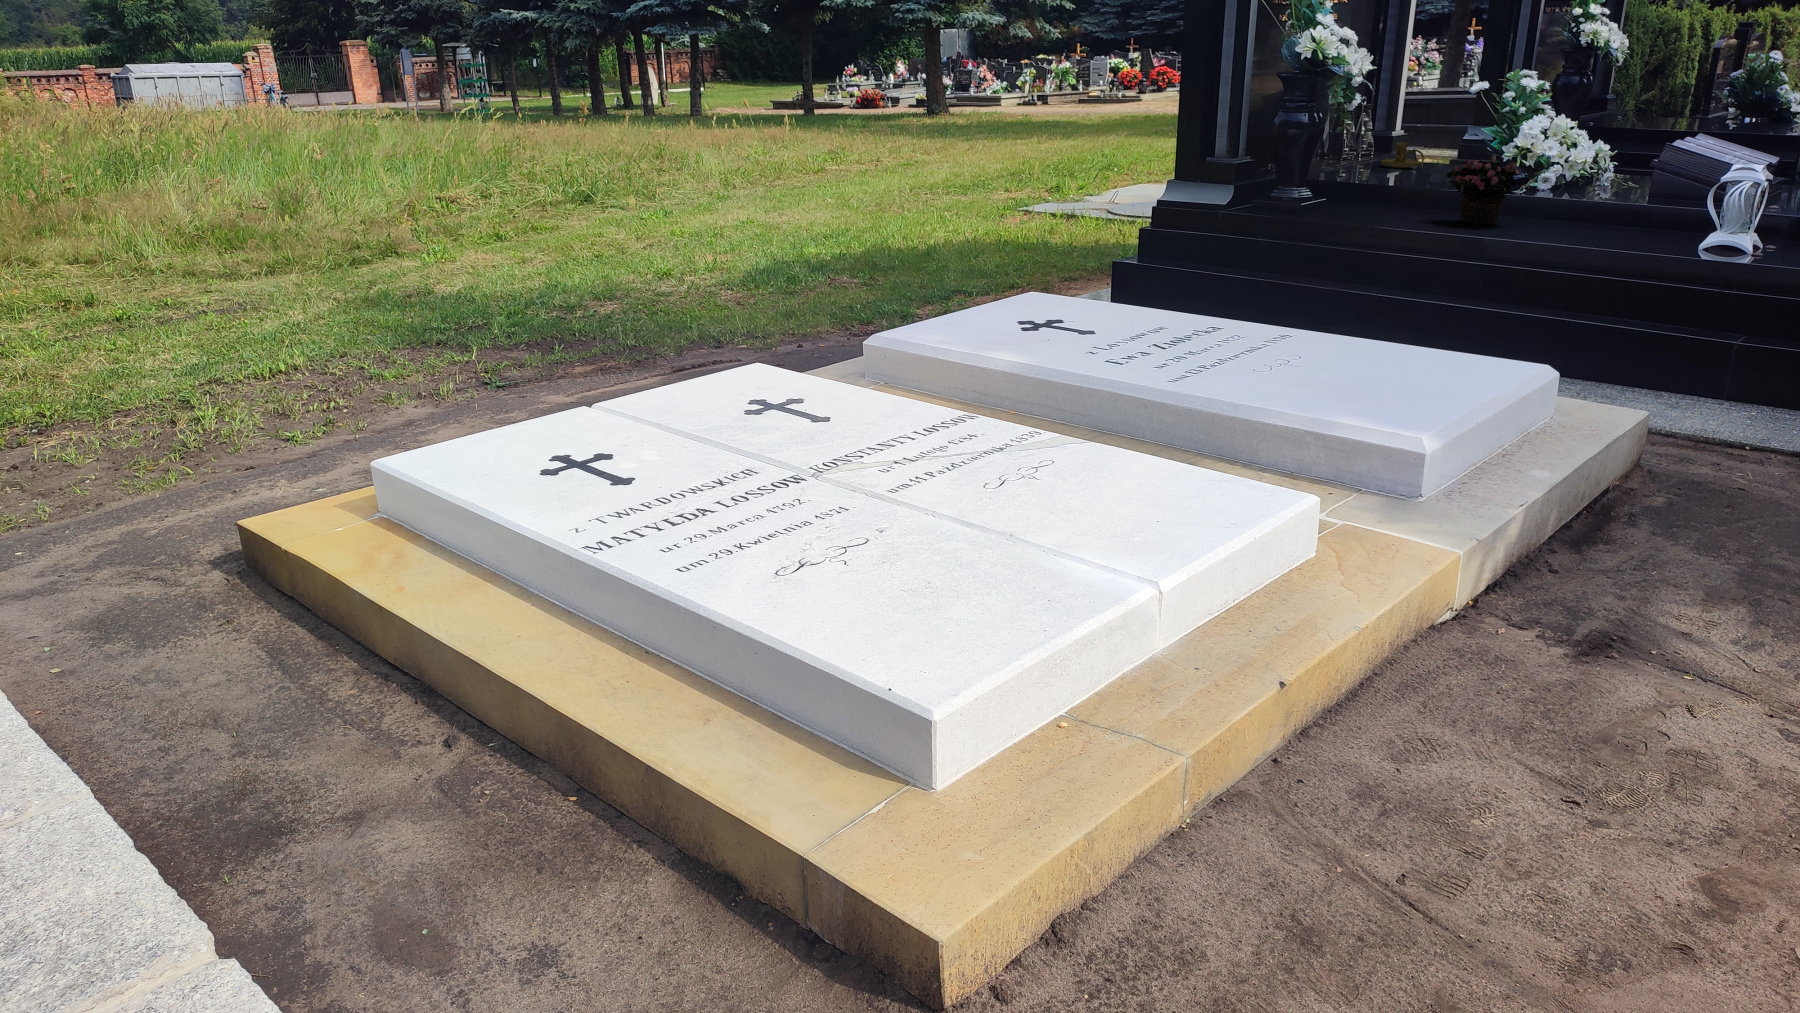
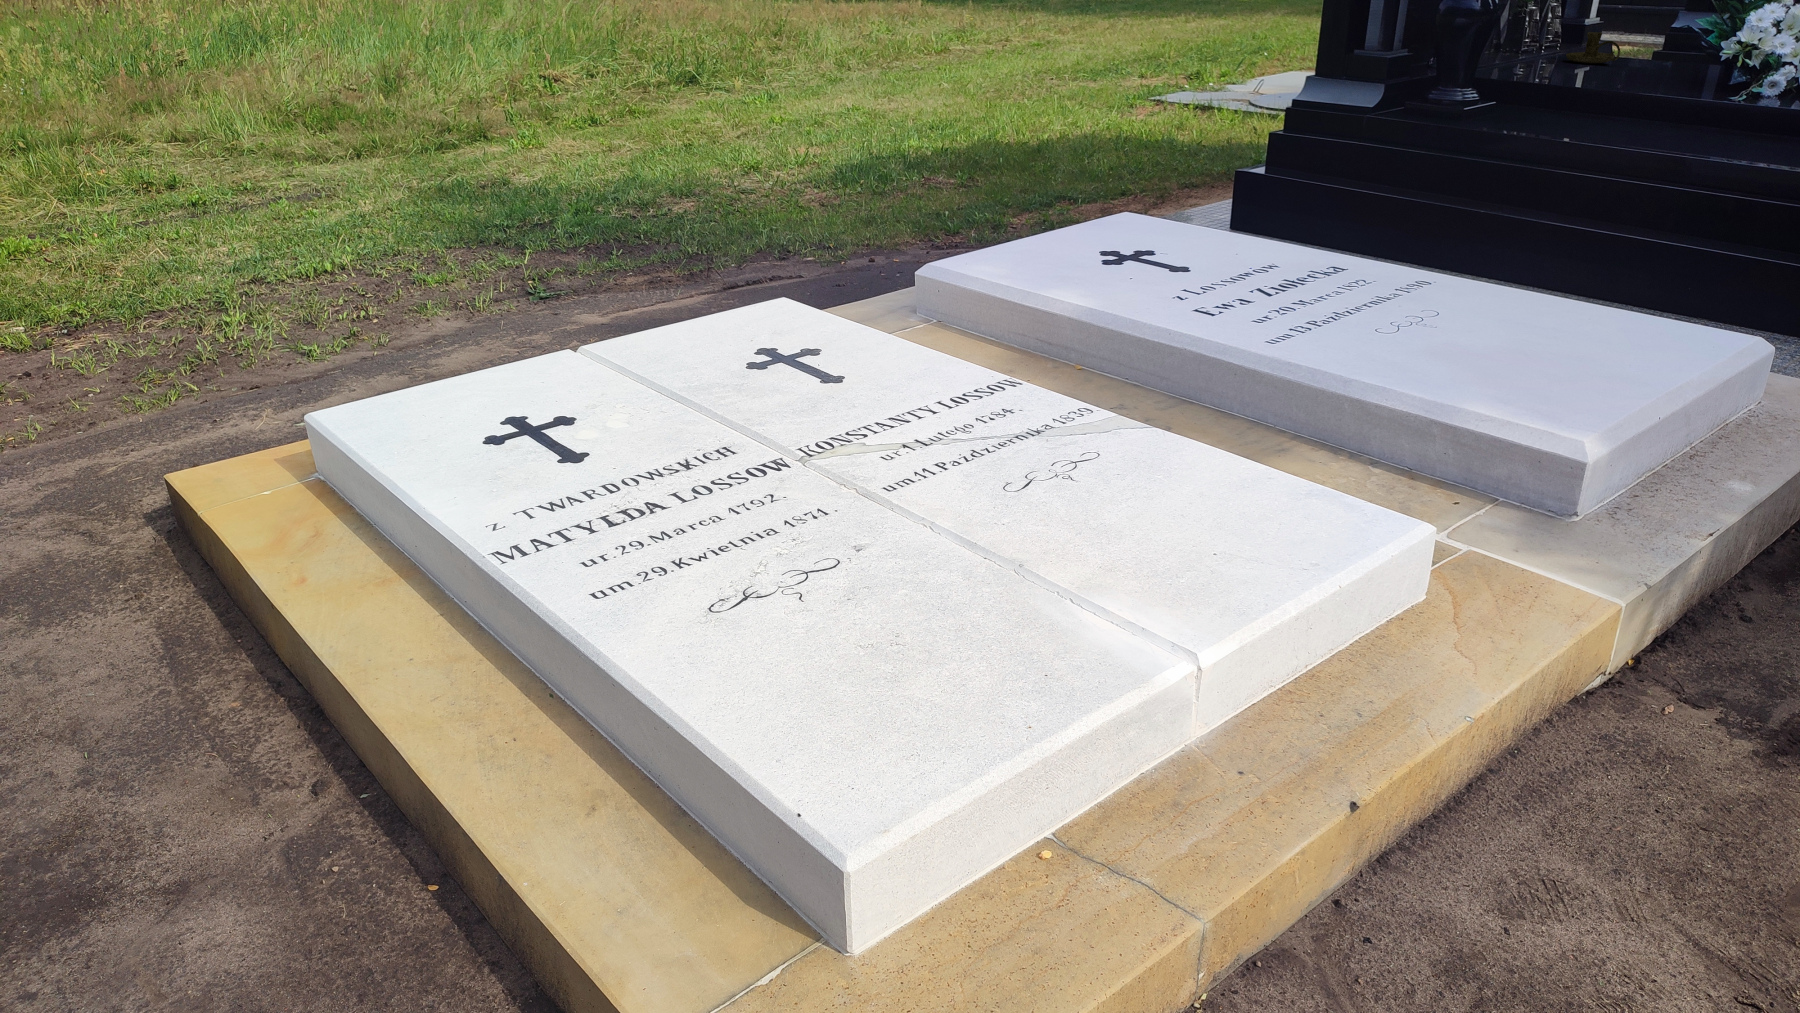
potted flower: present [1447,155,1522,225] -> none [1647,52,1746,139]

